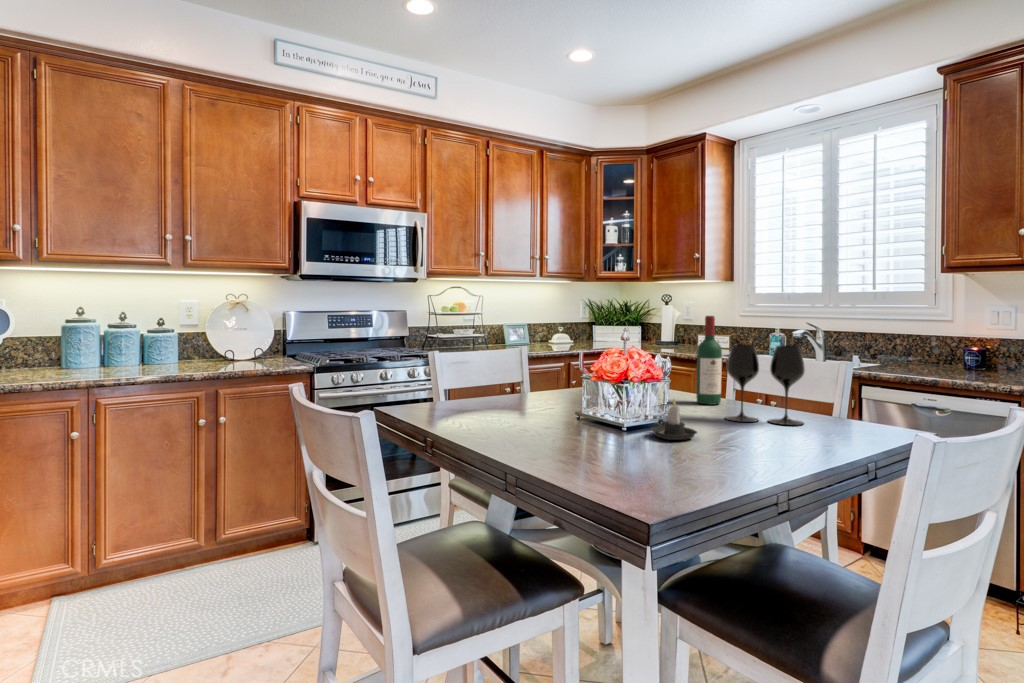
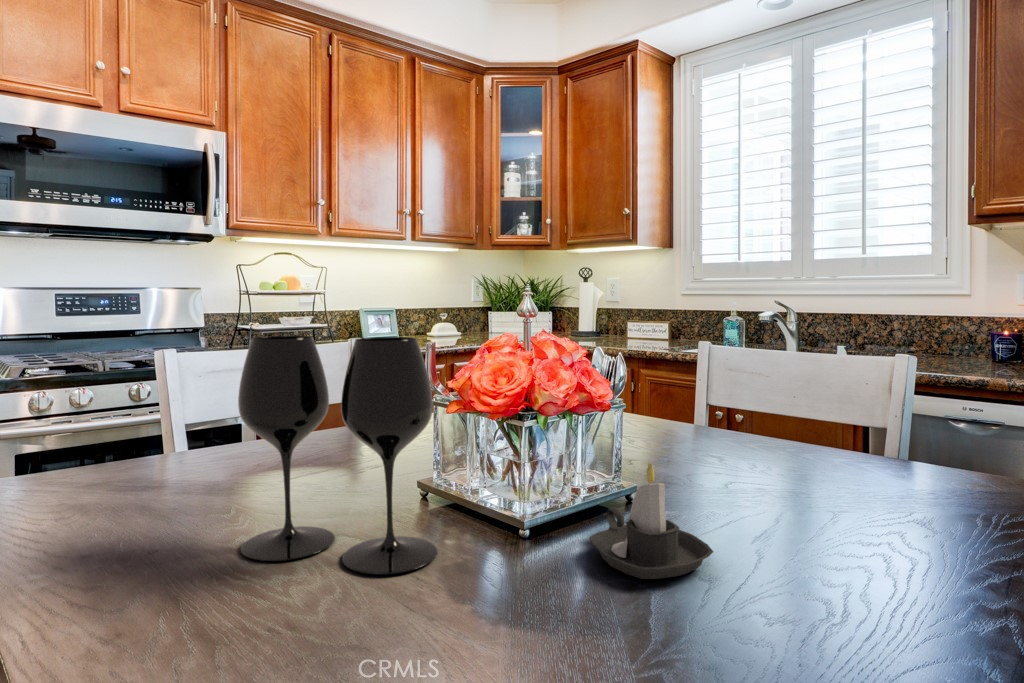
wine bottle: present [696,316,722,405] -> none [660,273,706,441]
wine glass: present [725,344,805,425] -> present [238,336,437,574]

